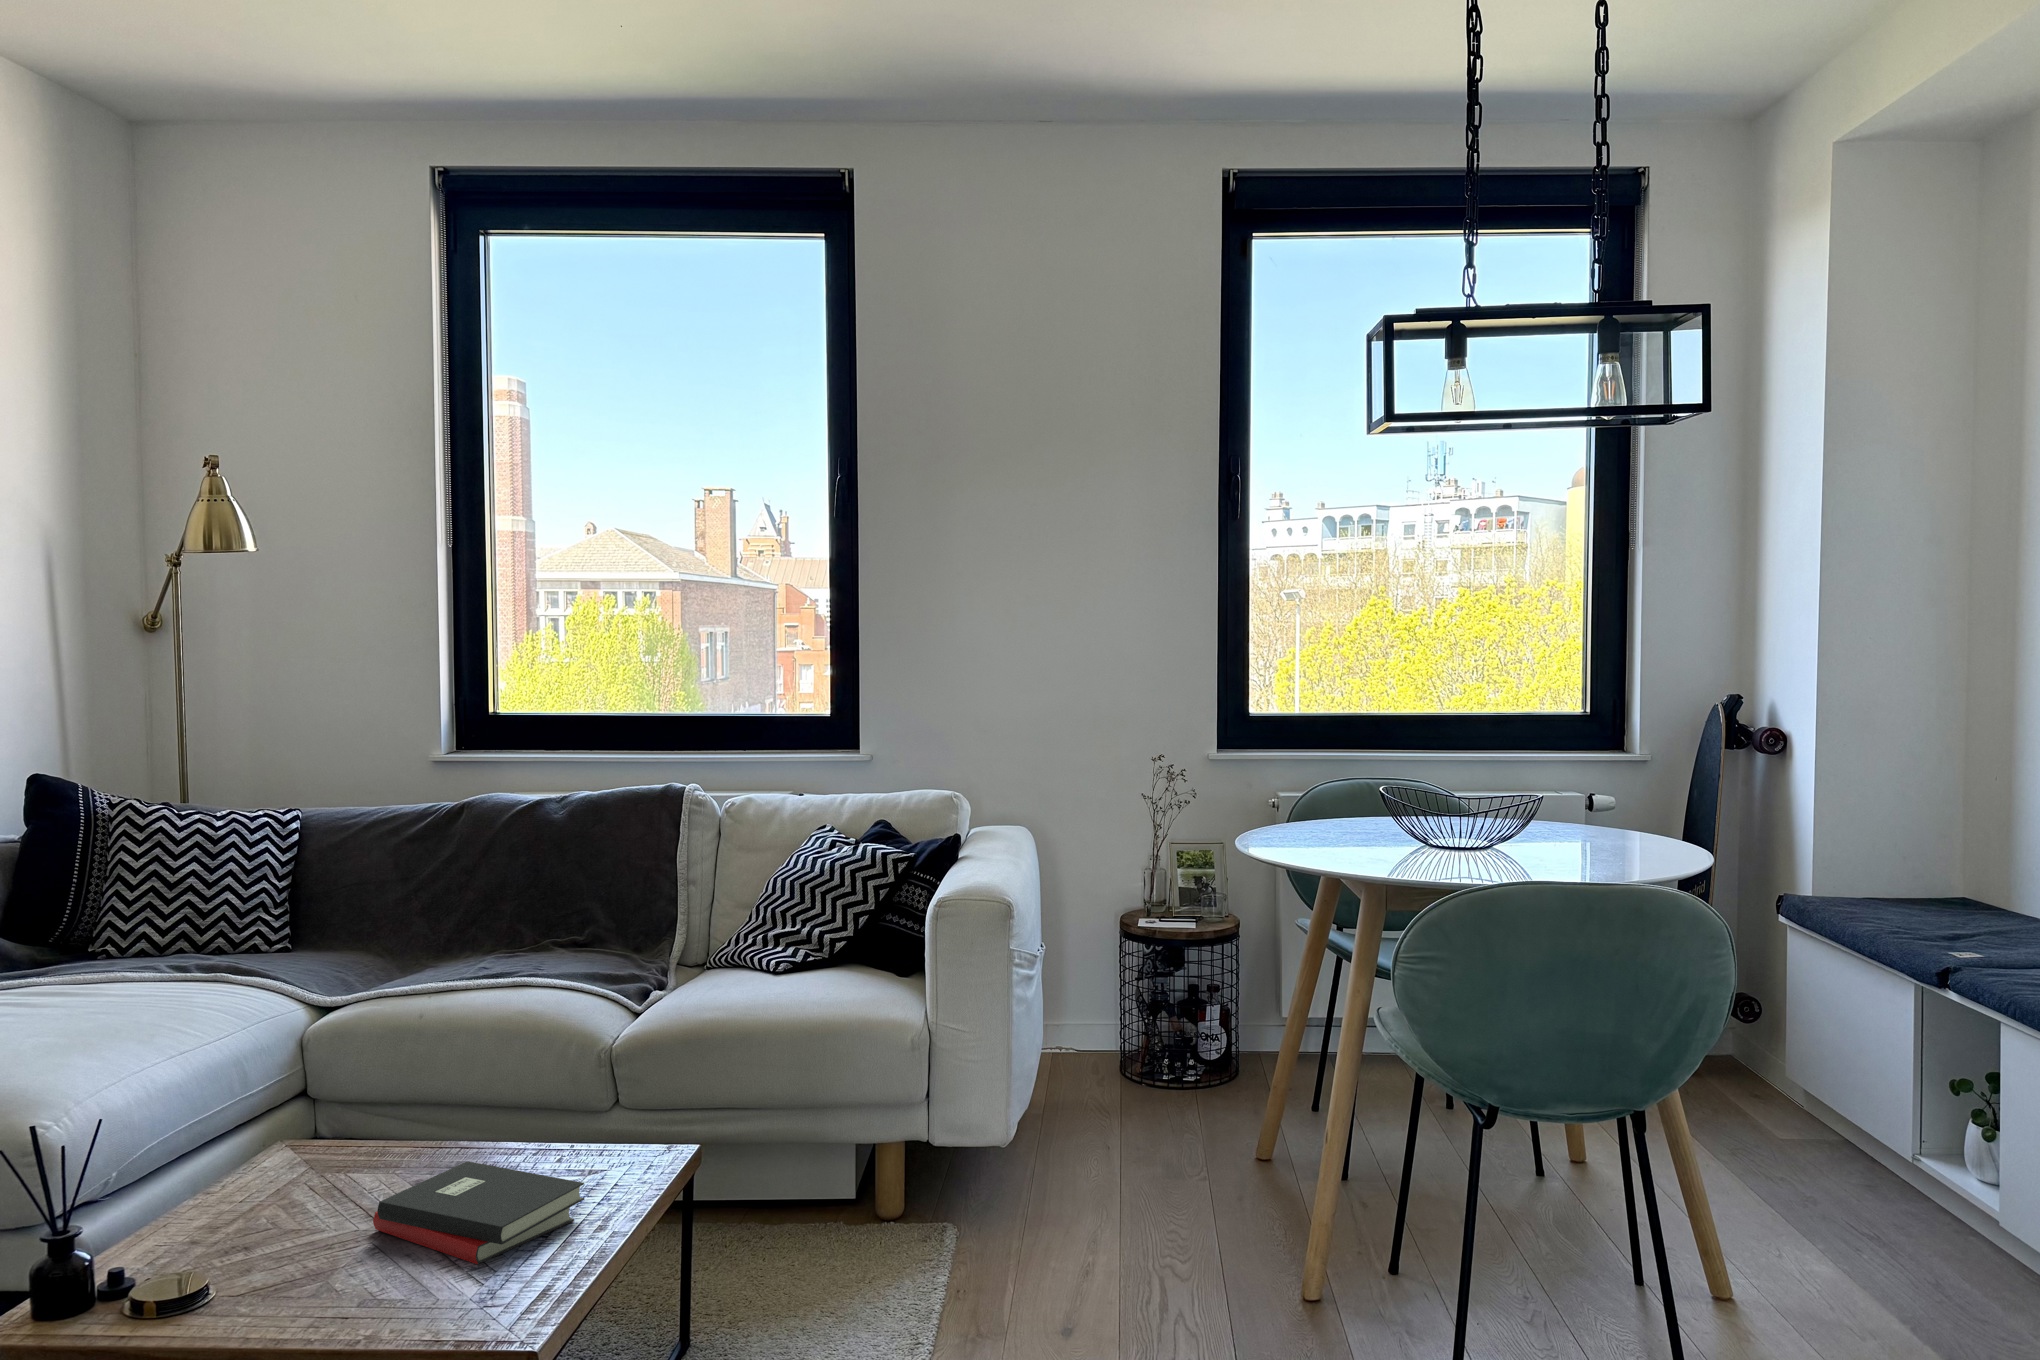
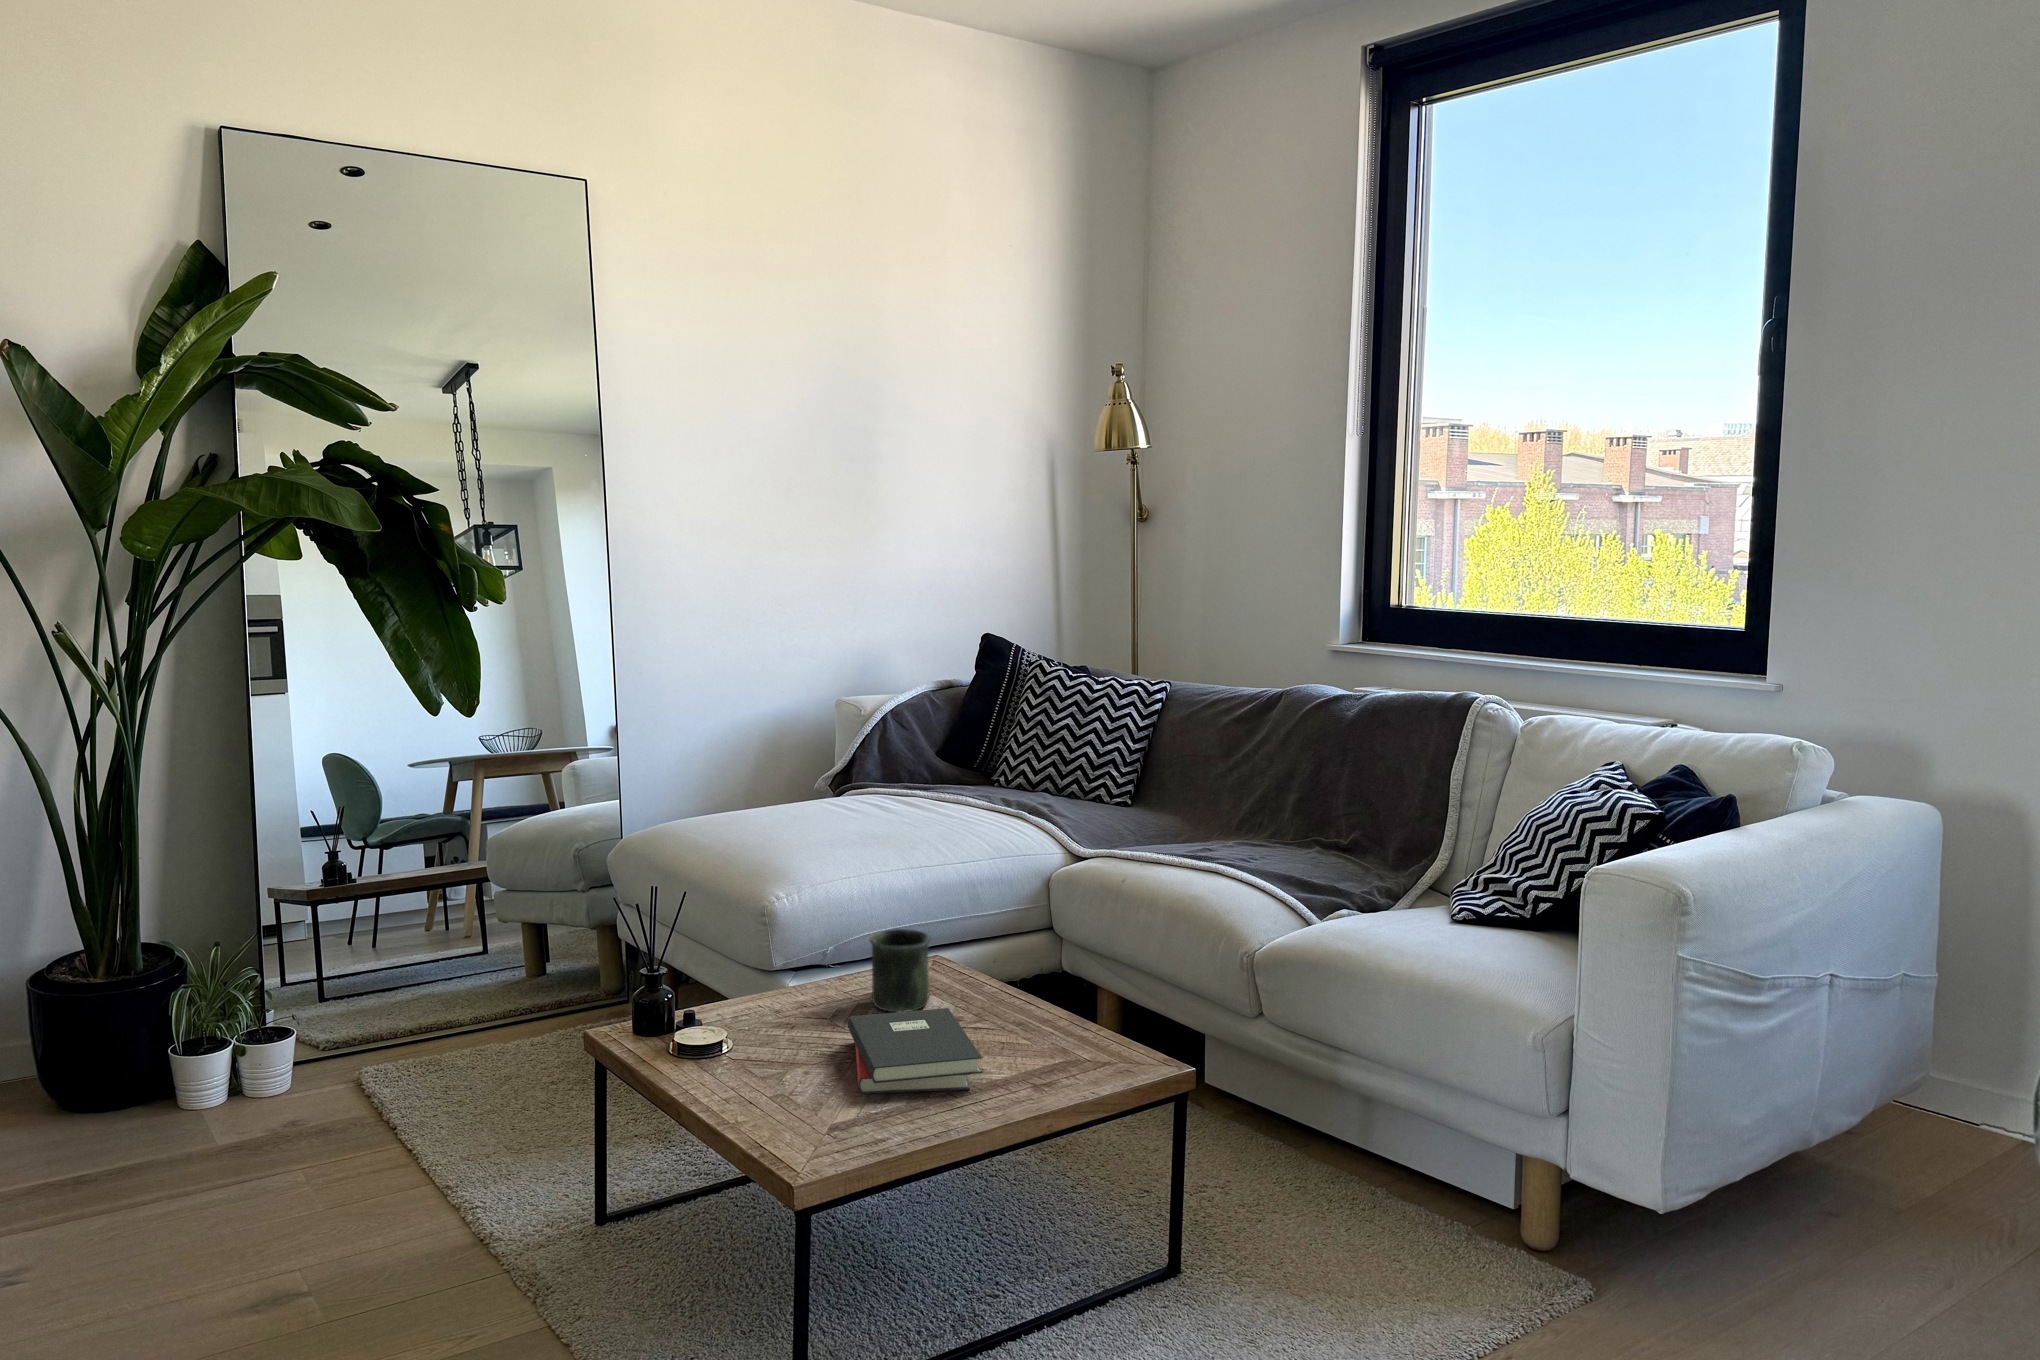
mug: none [308,1100,388,1199] -> present [870,929,930,1012]

